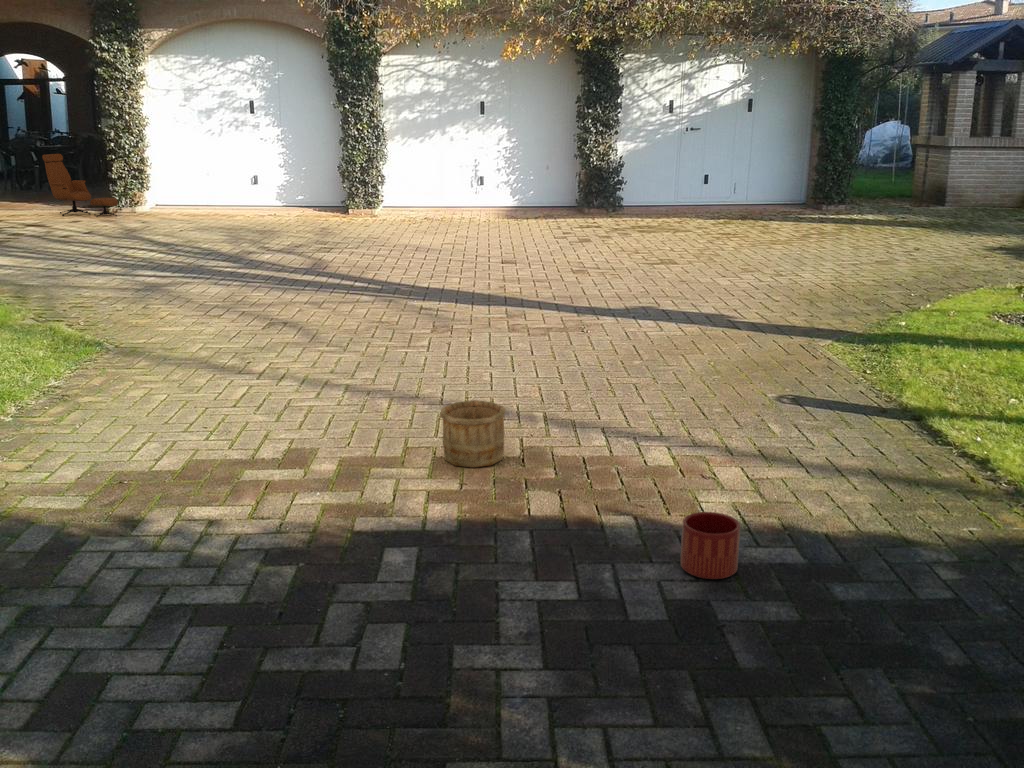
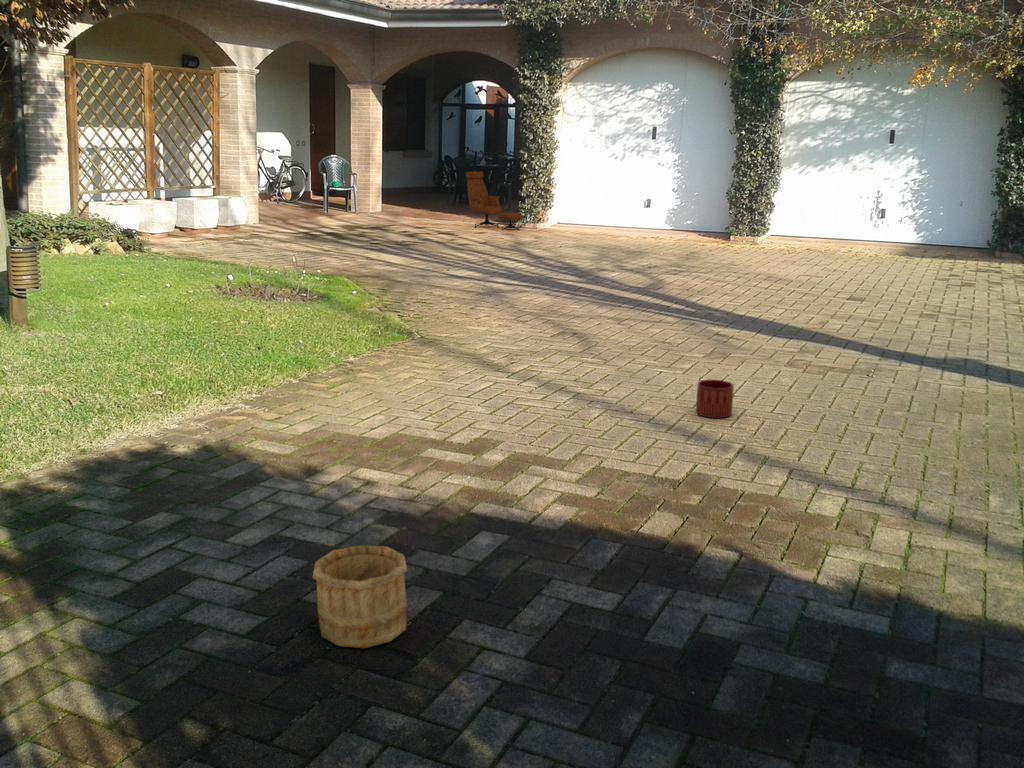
wooden bucket: present [440,400,505,467] -> present [313,546,407,648]
planter: present [680,512,740,579] -> present [696,380,734,418]

